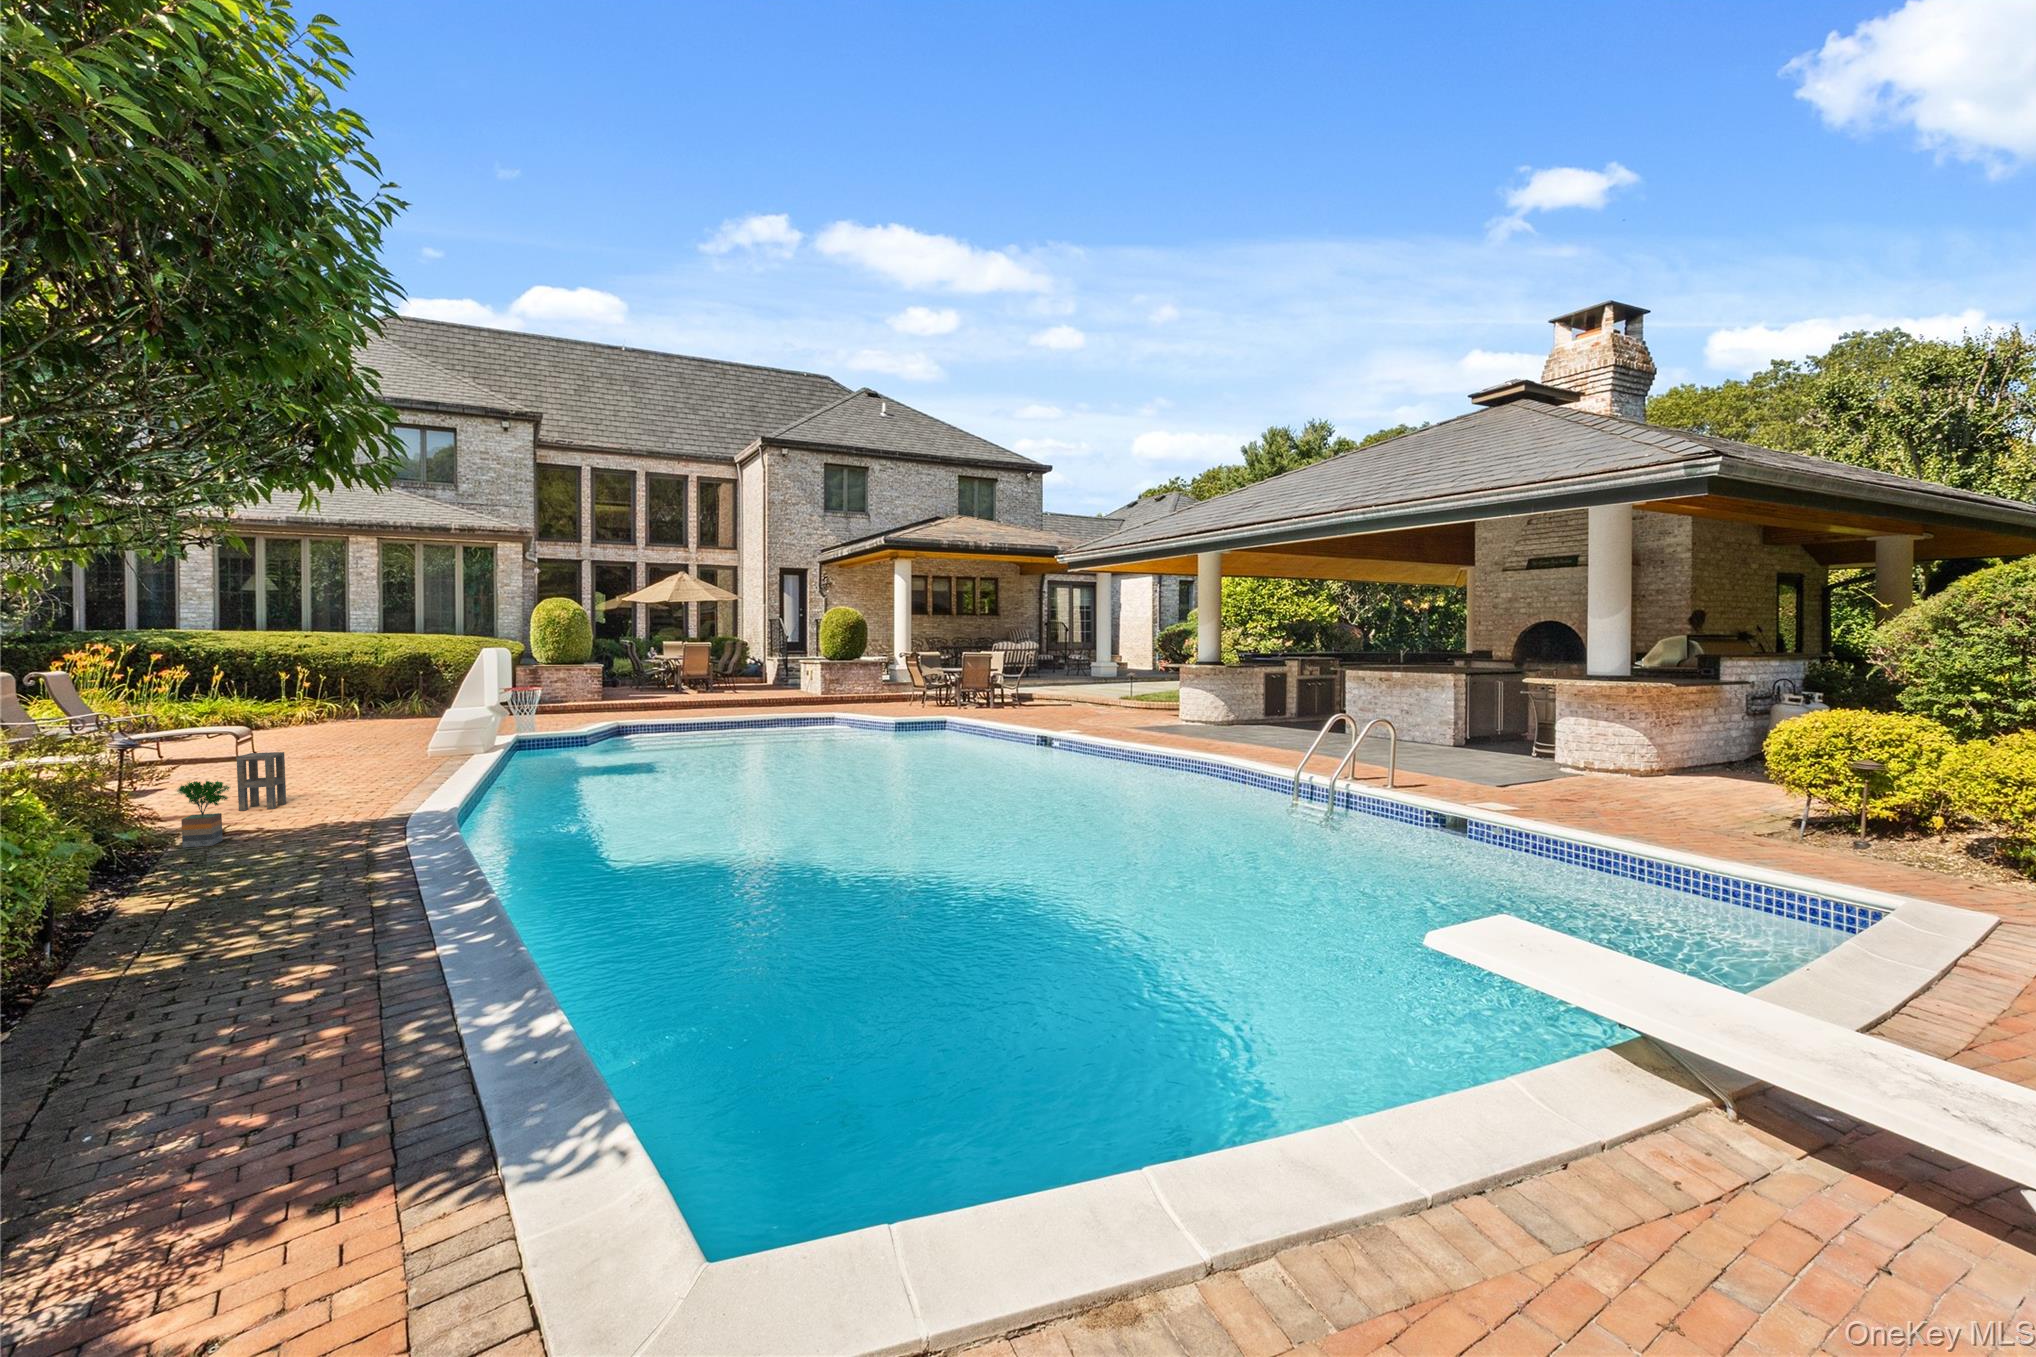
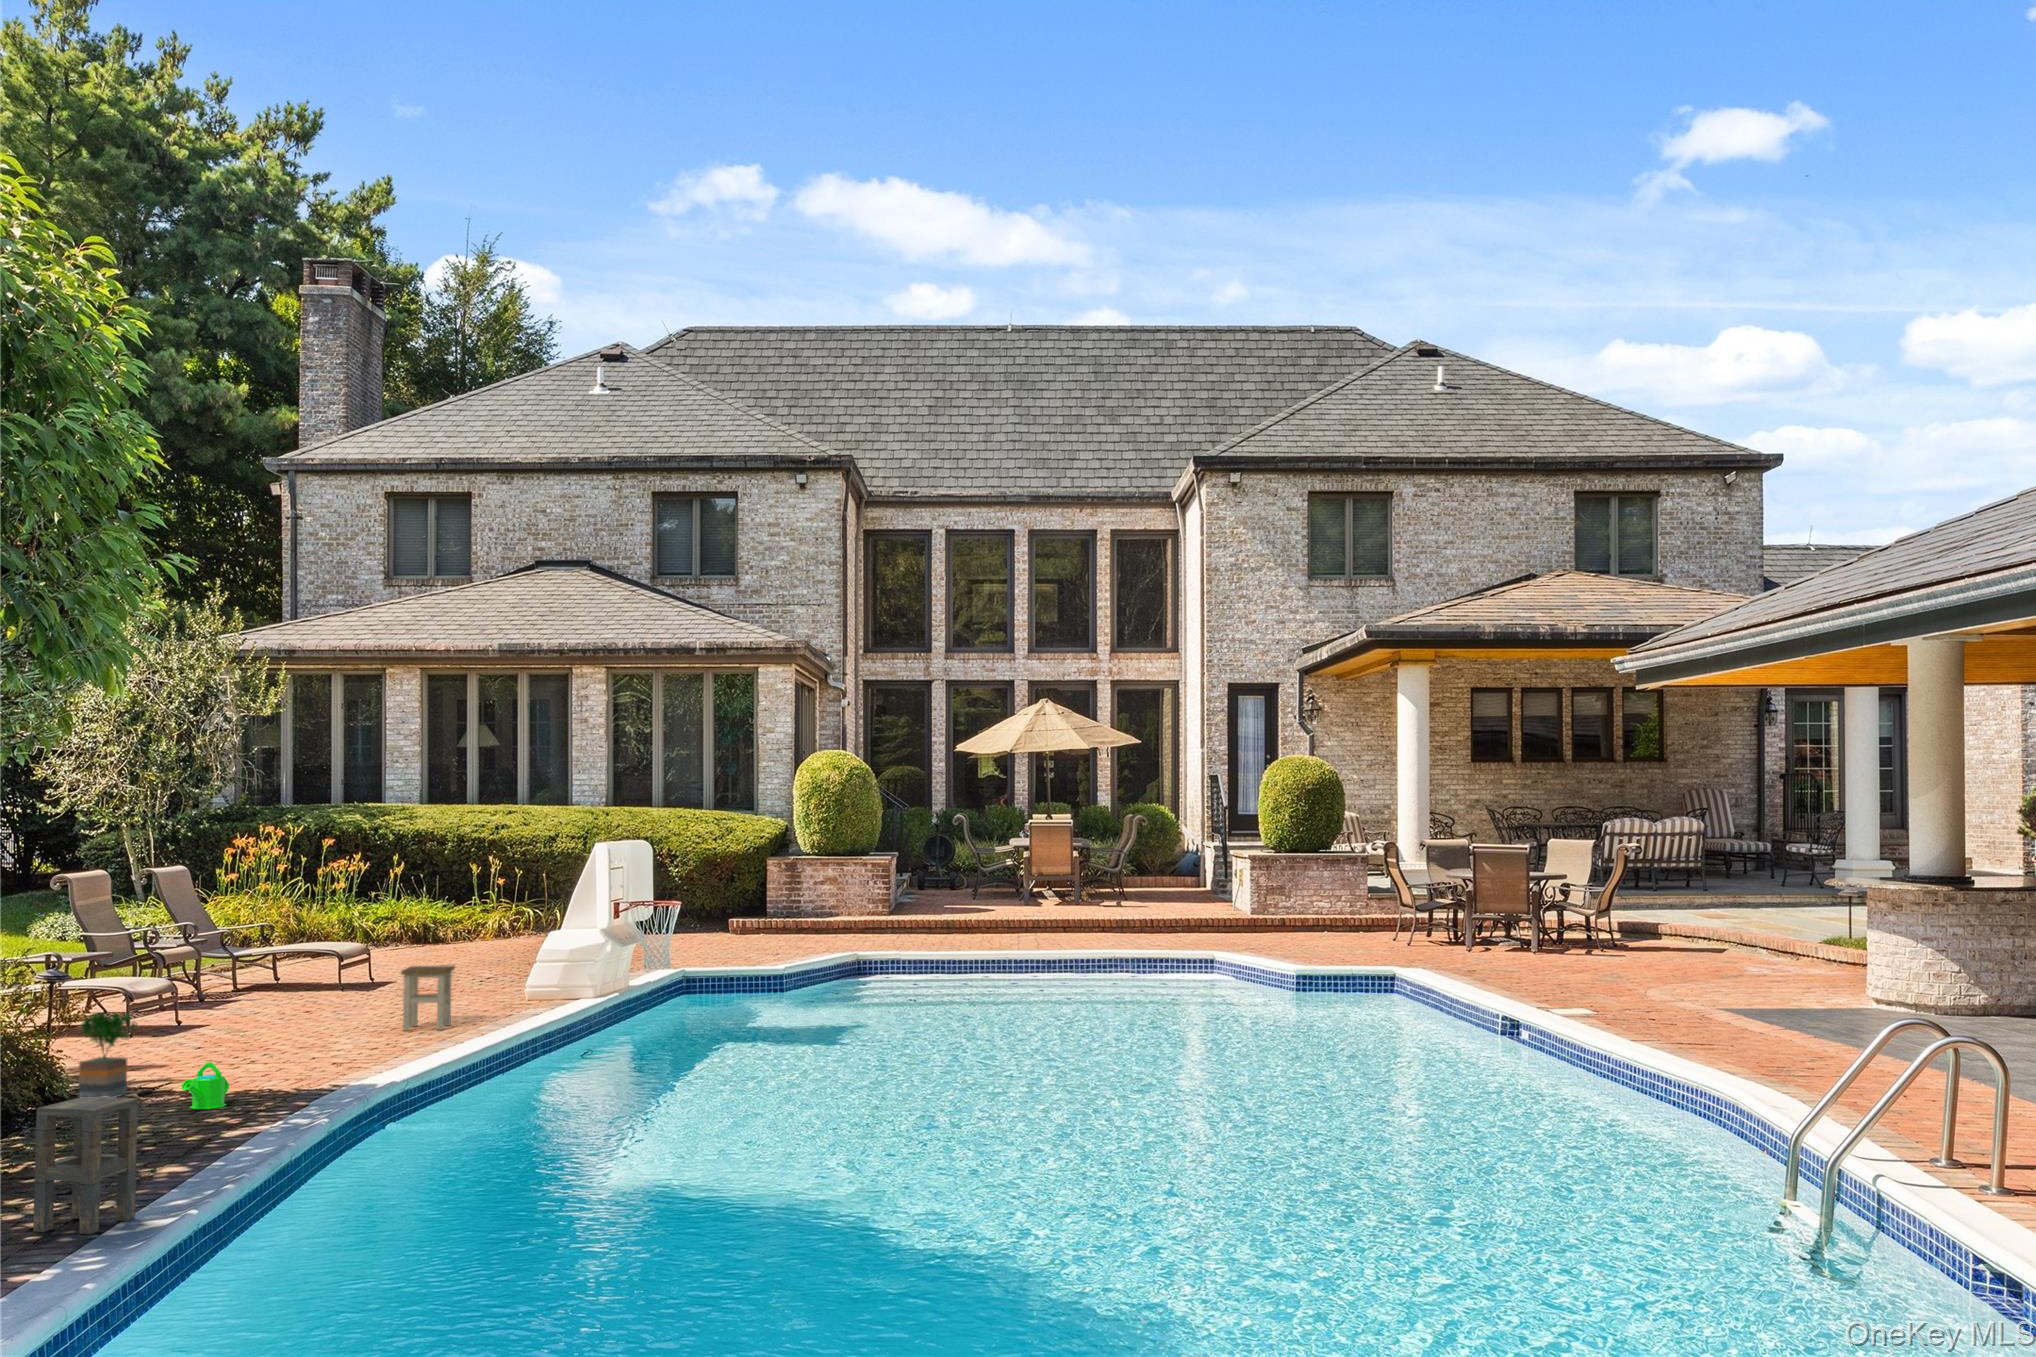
stool: none [373,737,410,783] -> present [401,966,455,1031]
side table: present [237,752,286,811] -> present [33,1097,138,1234]
watering can: none [303,810,335,844] -> present [181,1062,229,1109]

